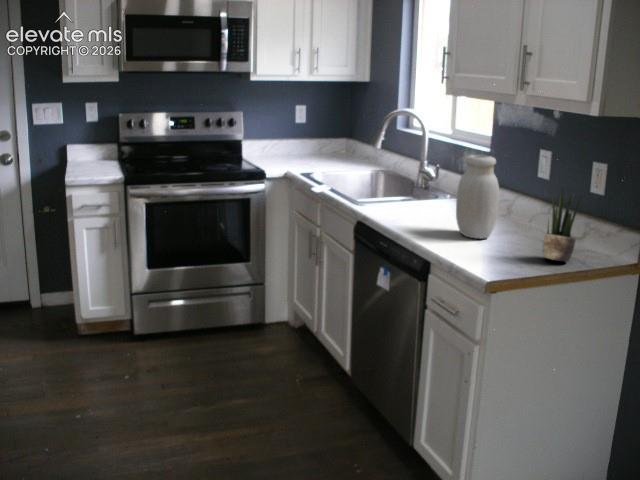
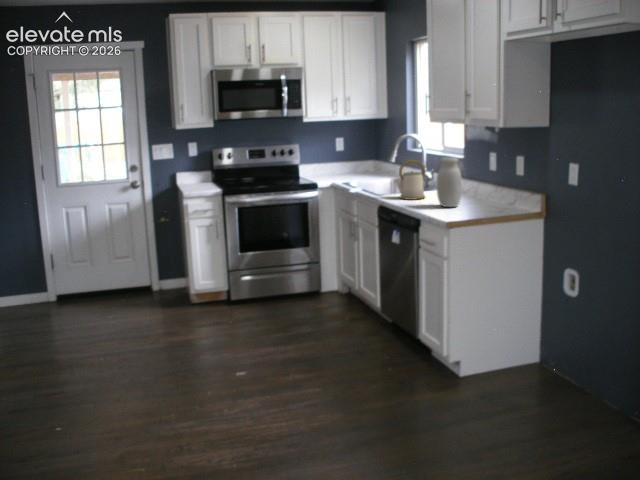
kettle: none [384,152,434,216] -> present [395,160,426,200]
potted plant: present [543,187,582,262] -> none [485,170,505,214]

